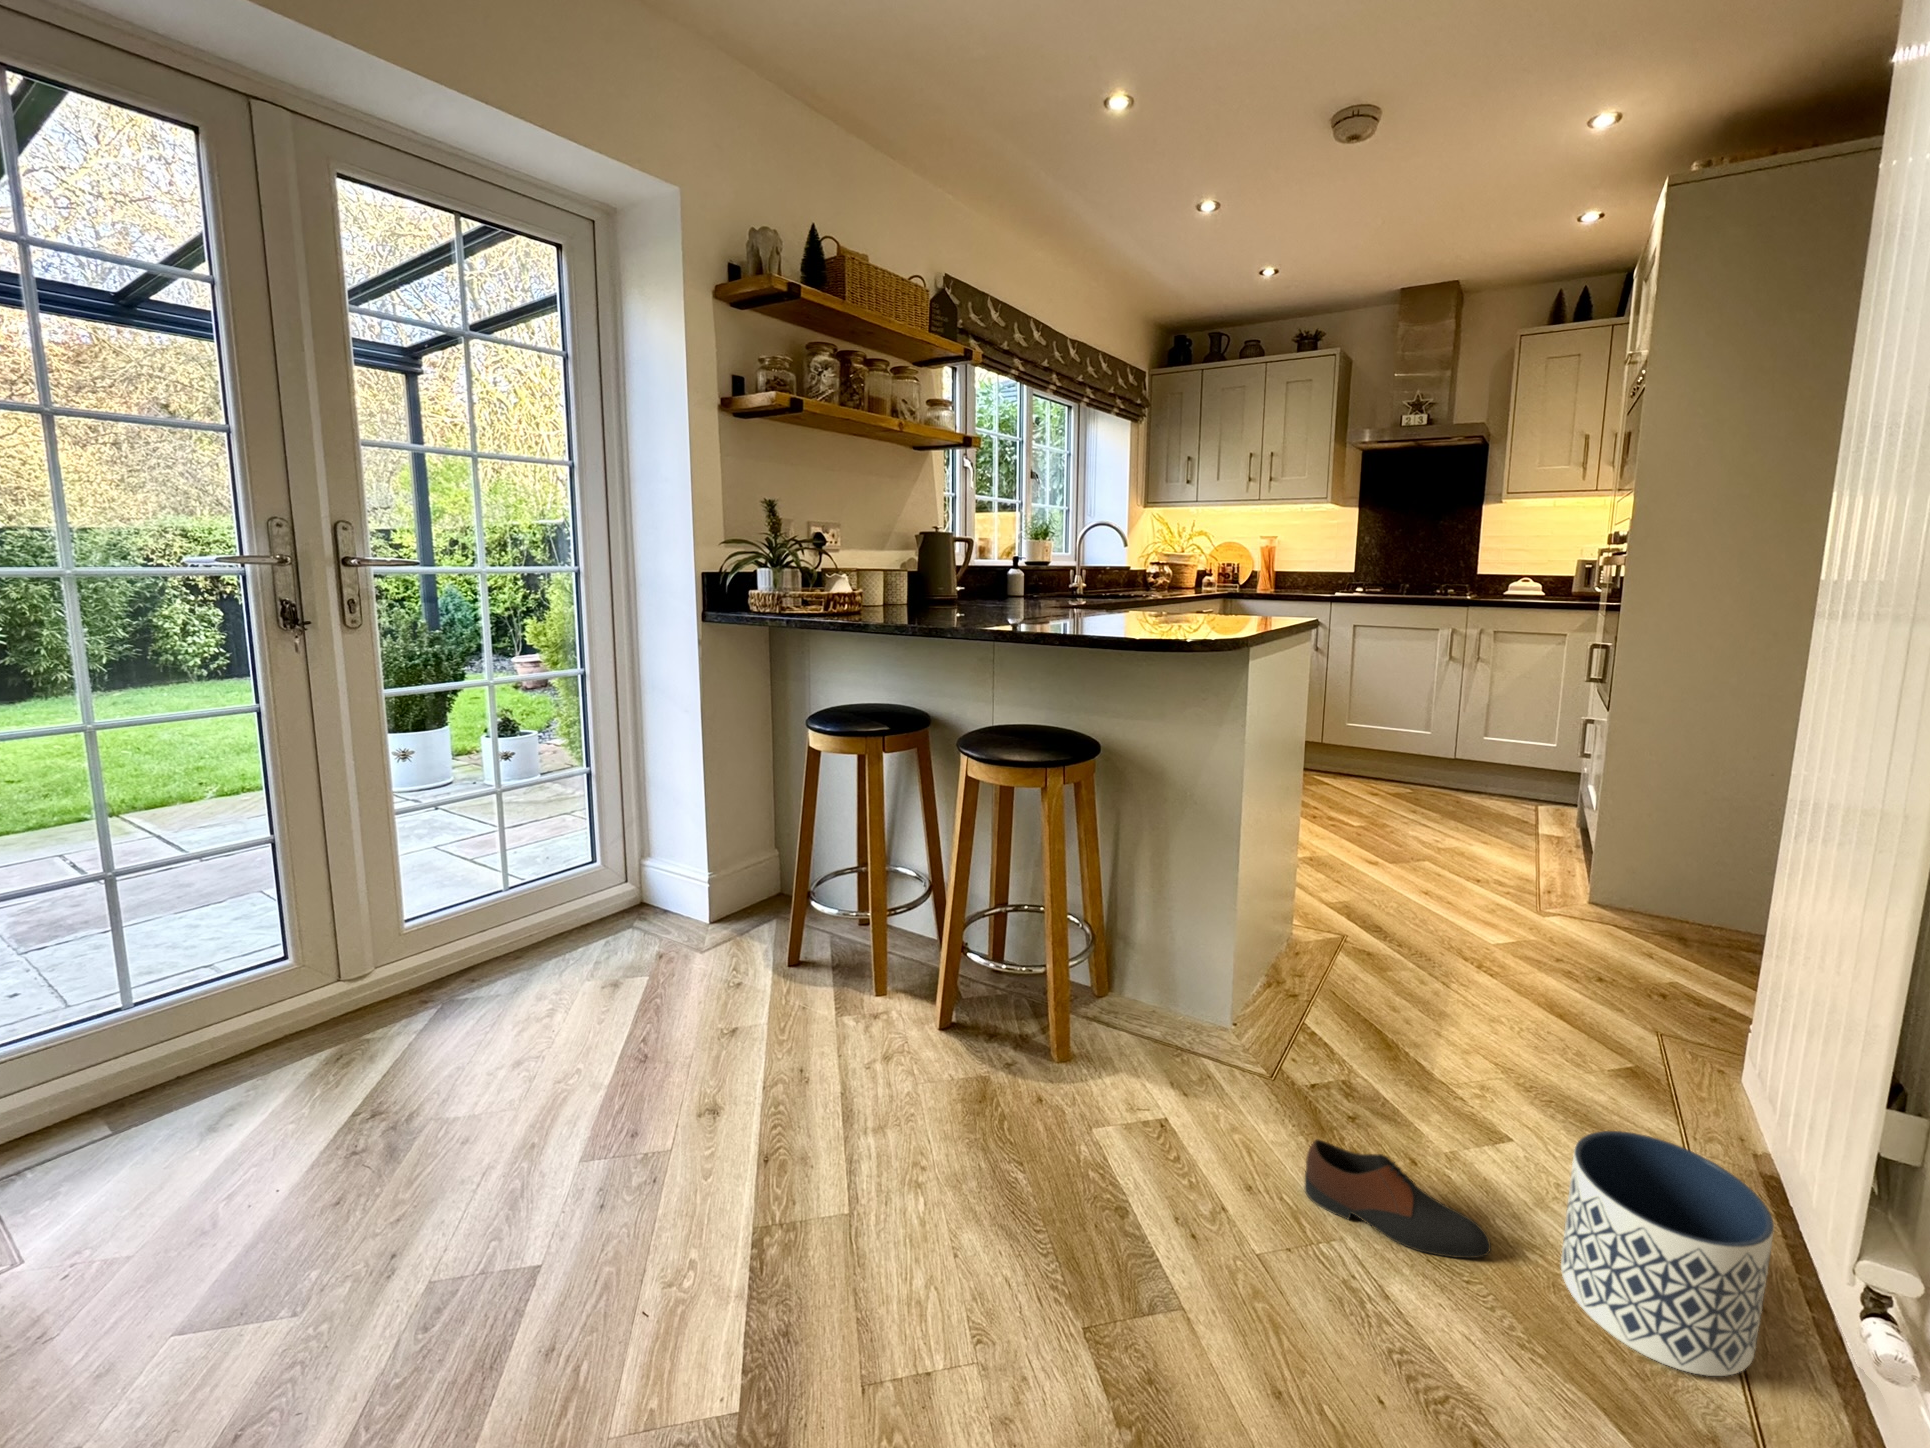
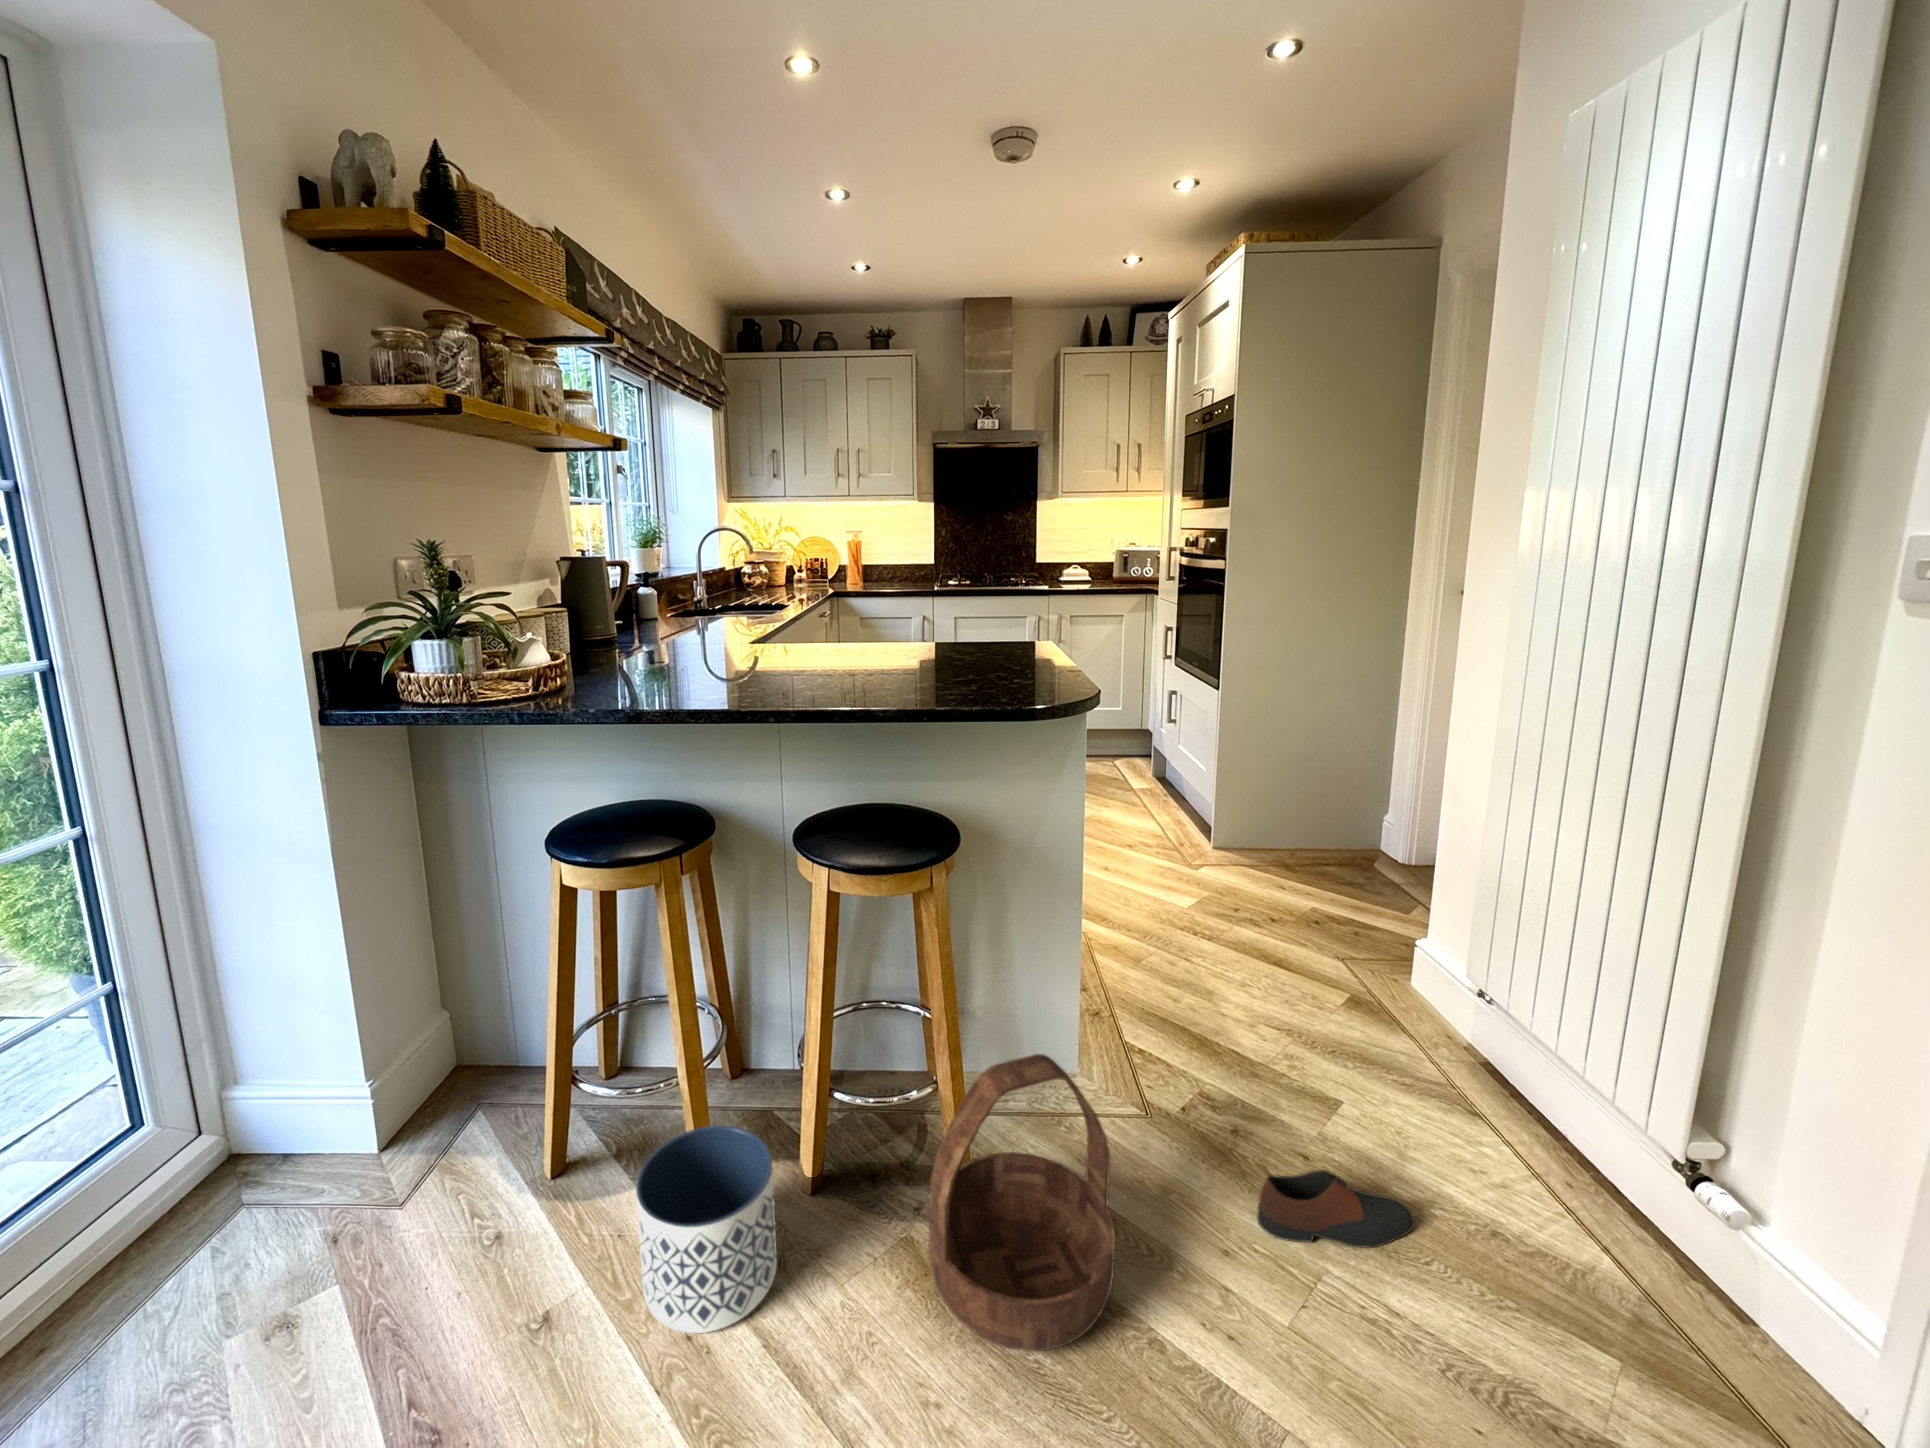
basket: none [966,927,1131,1179] -> present [929,1054,1115,1351]
planter: present [1561,1131,1774,1376] -> present [636,1125,777,1333]

